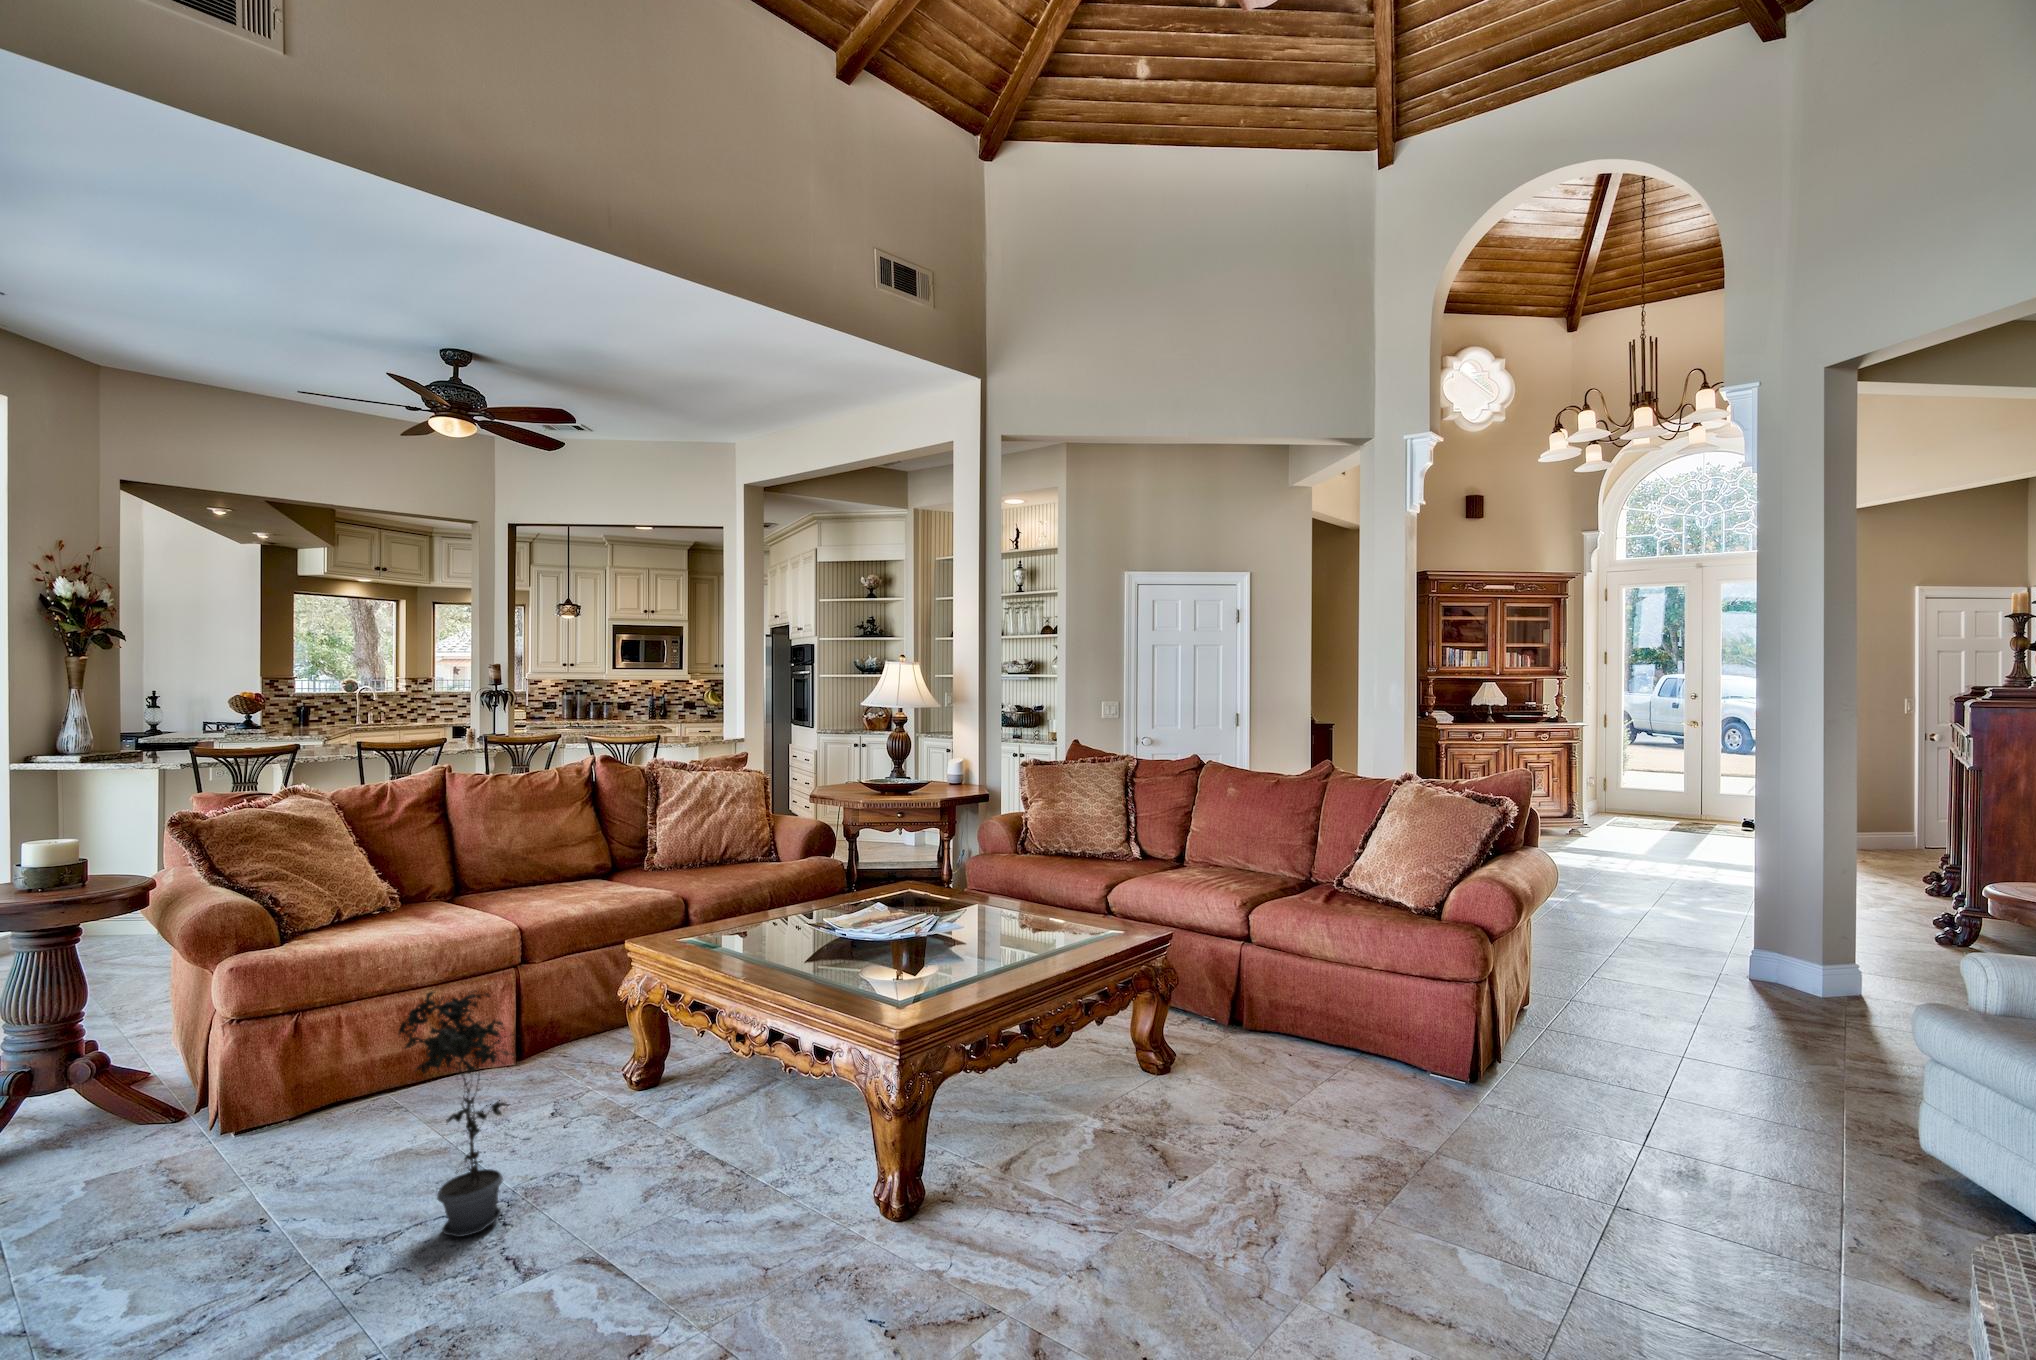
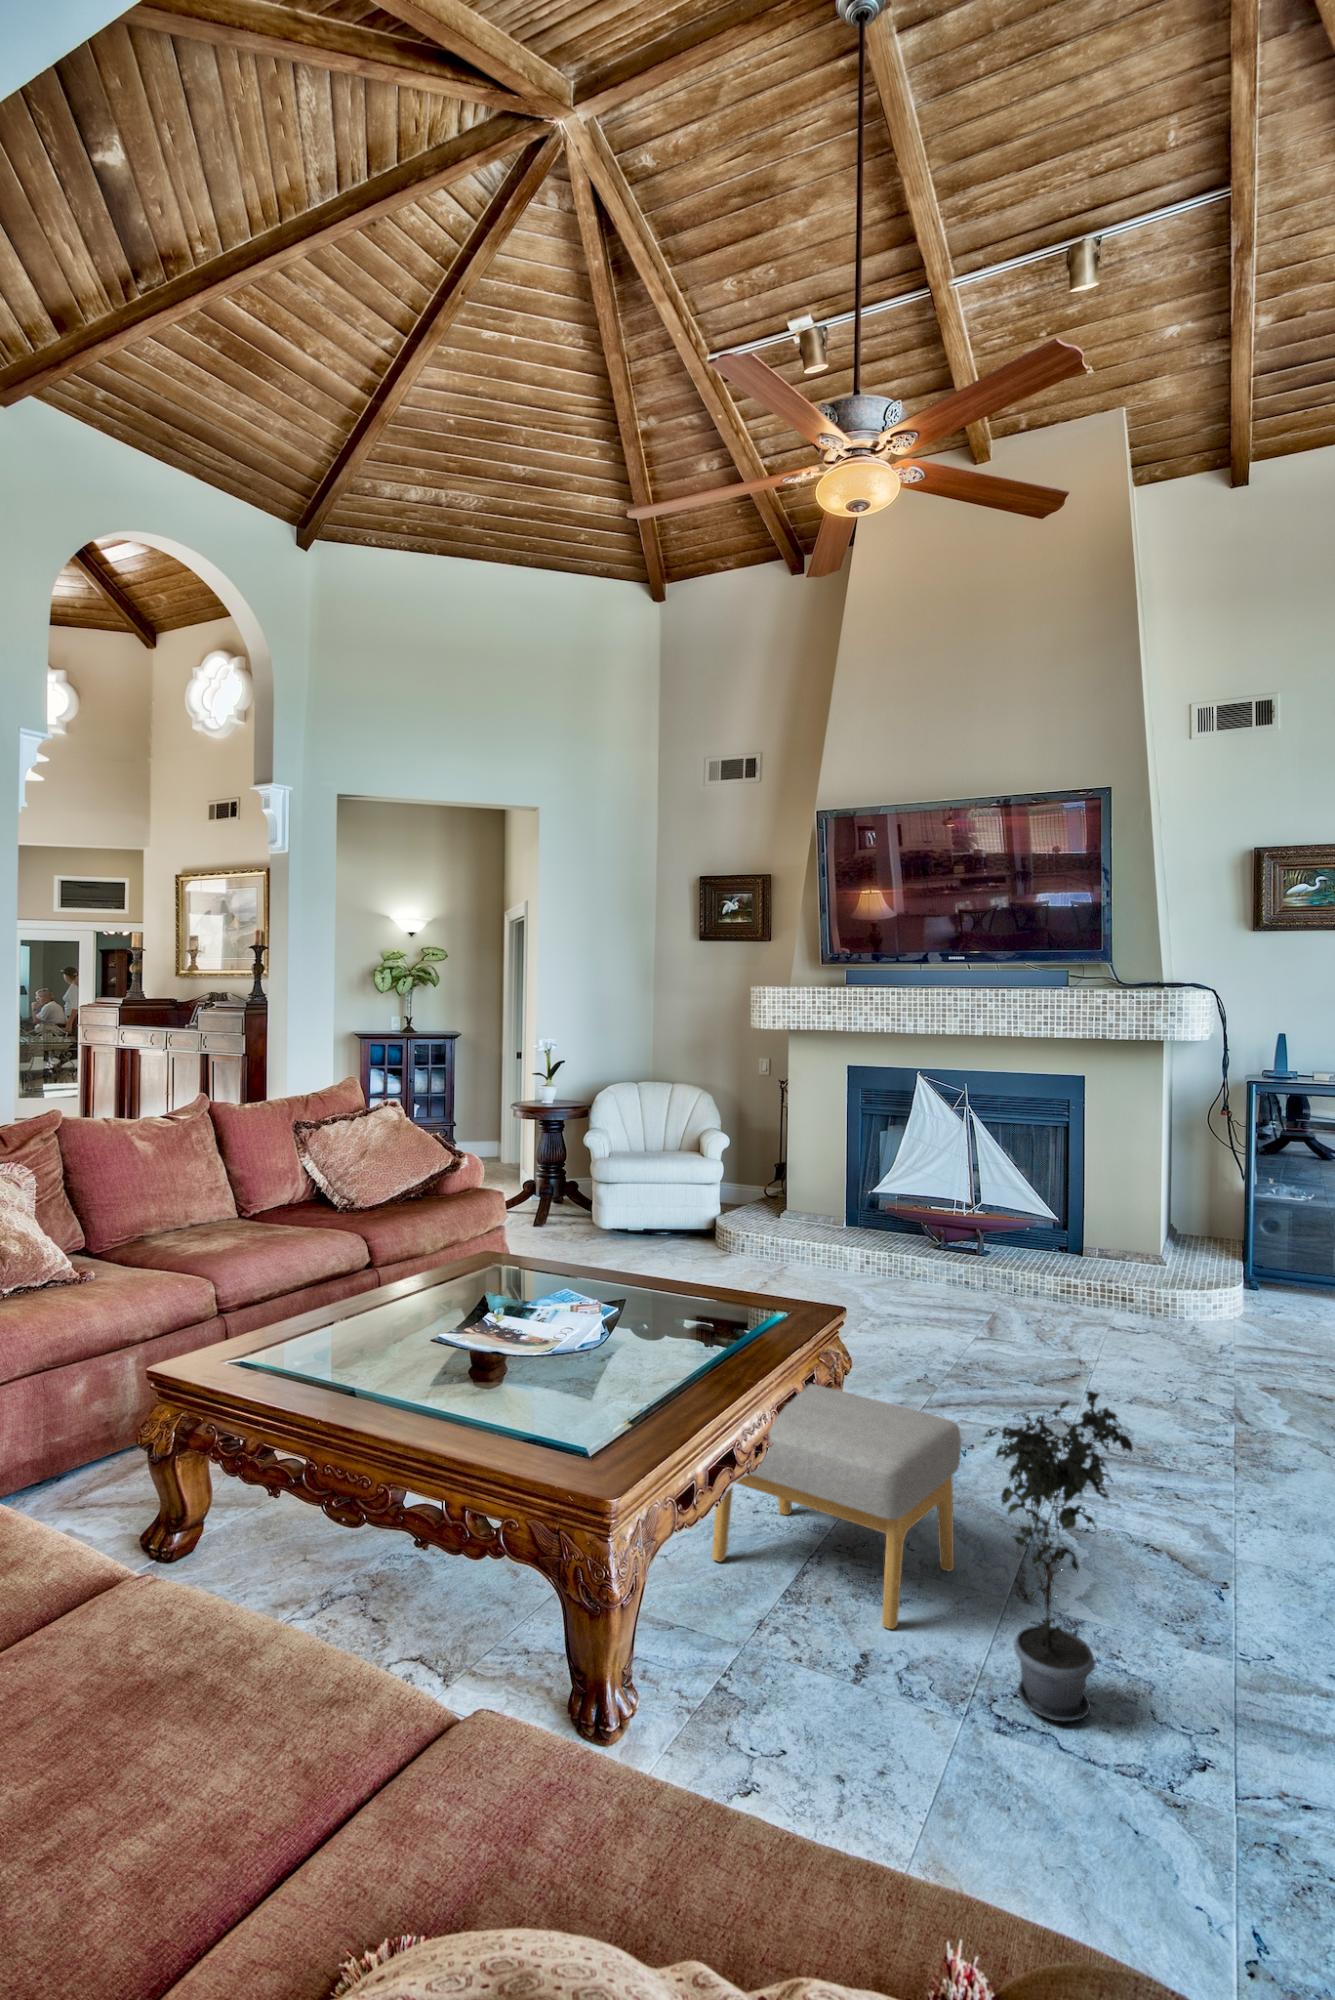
footstool: none [611,1011,835,1230] -> present [712,1384,961,1629]

